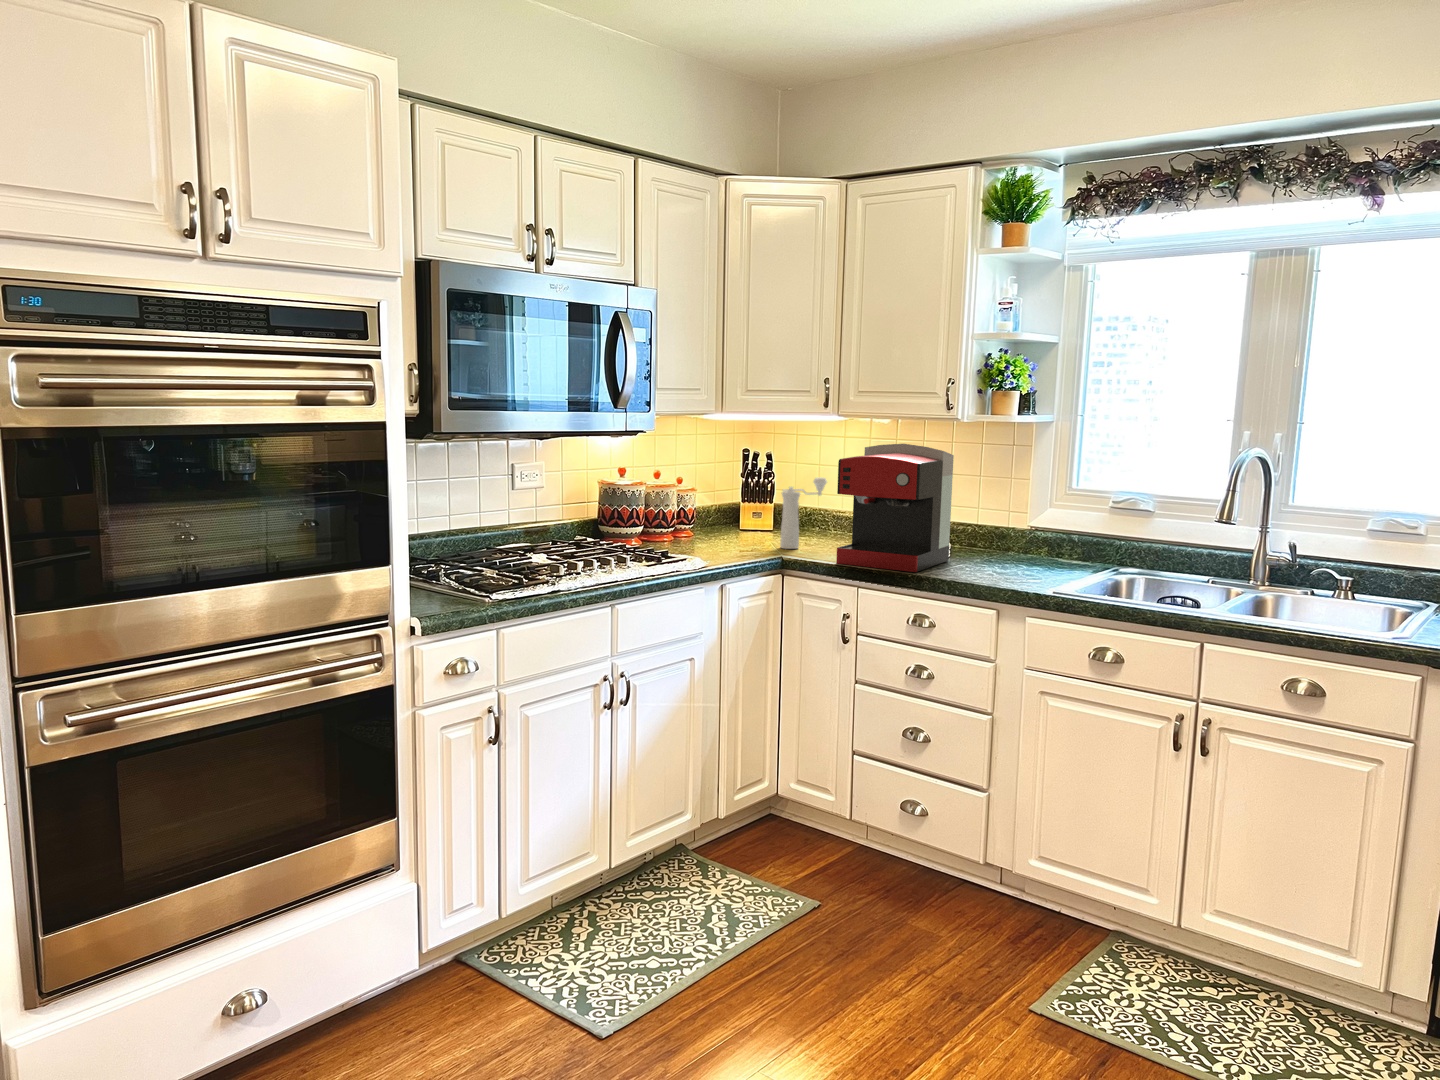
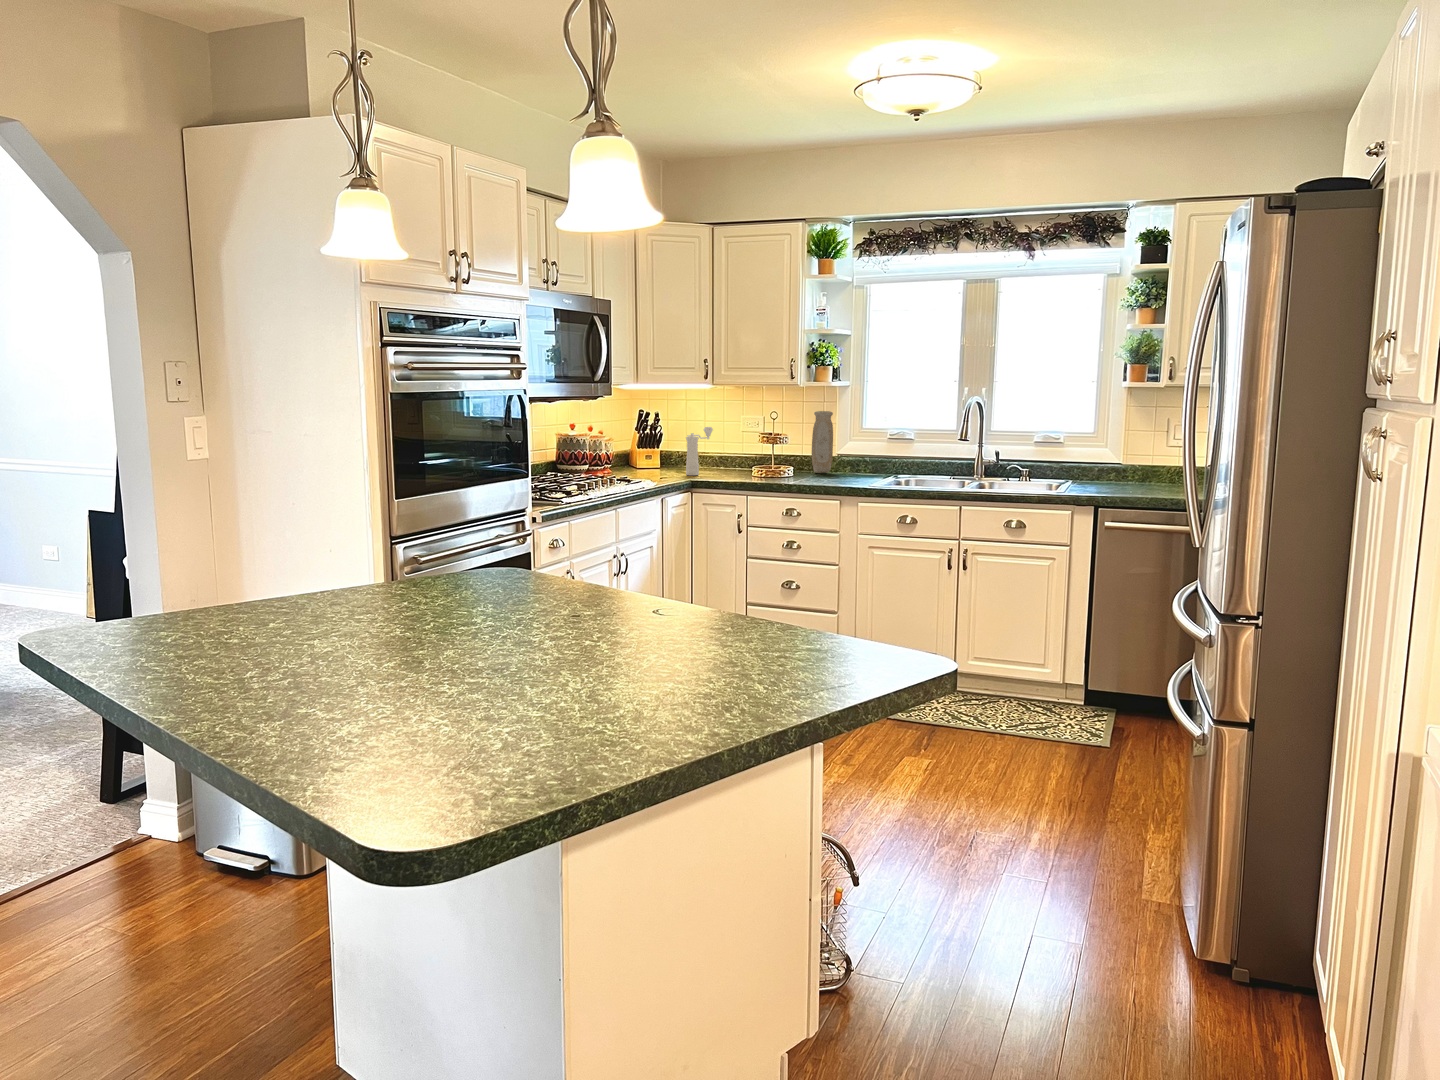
coffee maker: present [836,444,954,572] -> none [734,403,800,481]
vase: none [980,459,1016,555] -> present [812,411,833,473]

